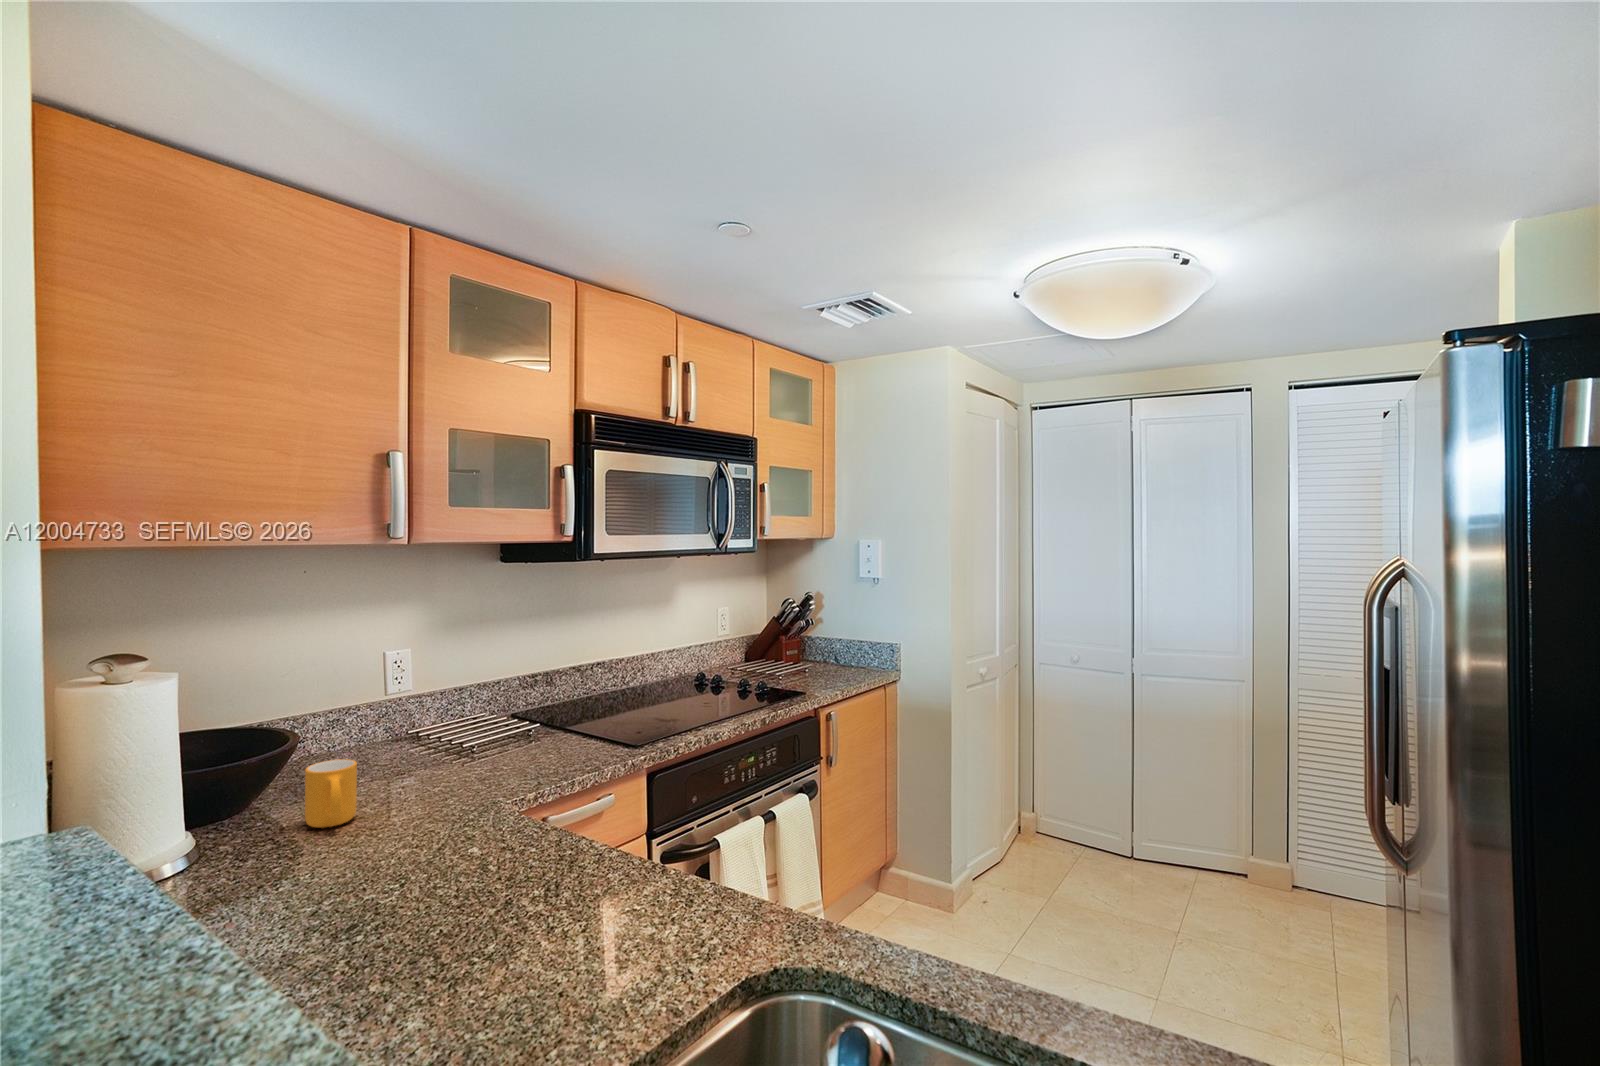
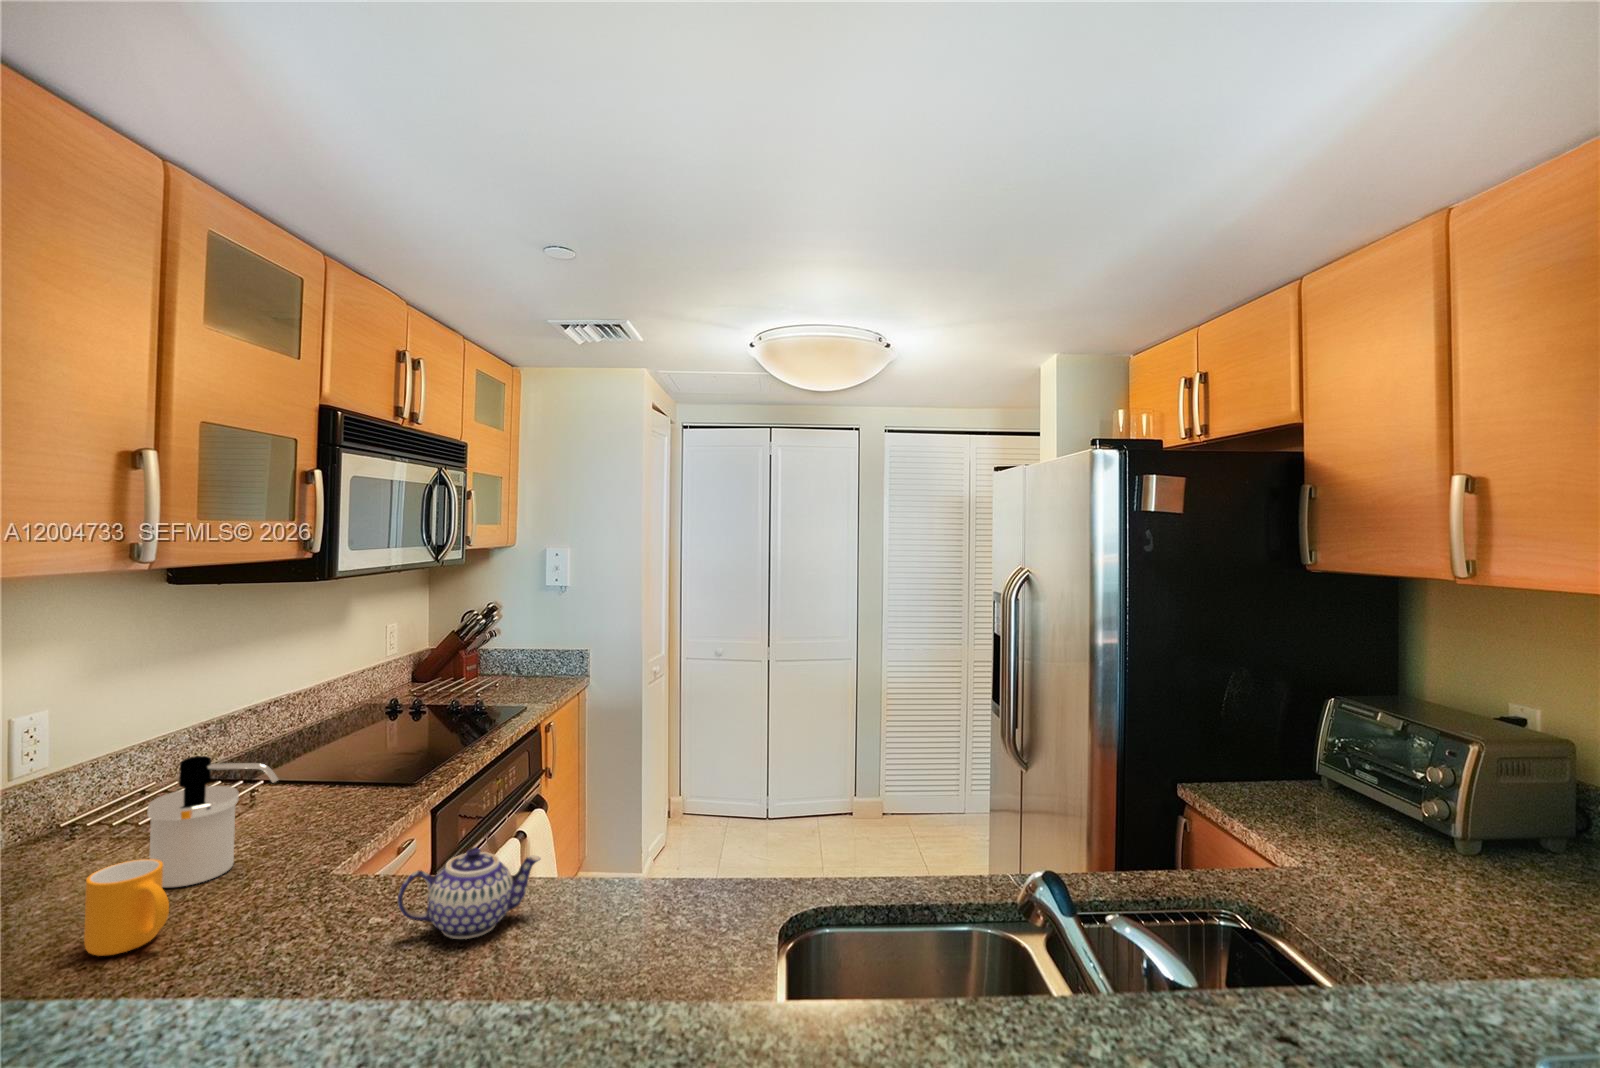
soap dispenser: none [394,689,469,791] -> present [148,756,278,888]
teapot: none [449,798,567,886] -> present [398,848,541,939]

